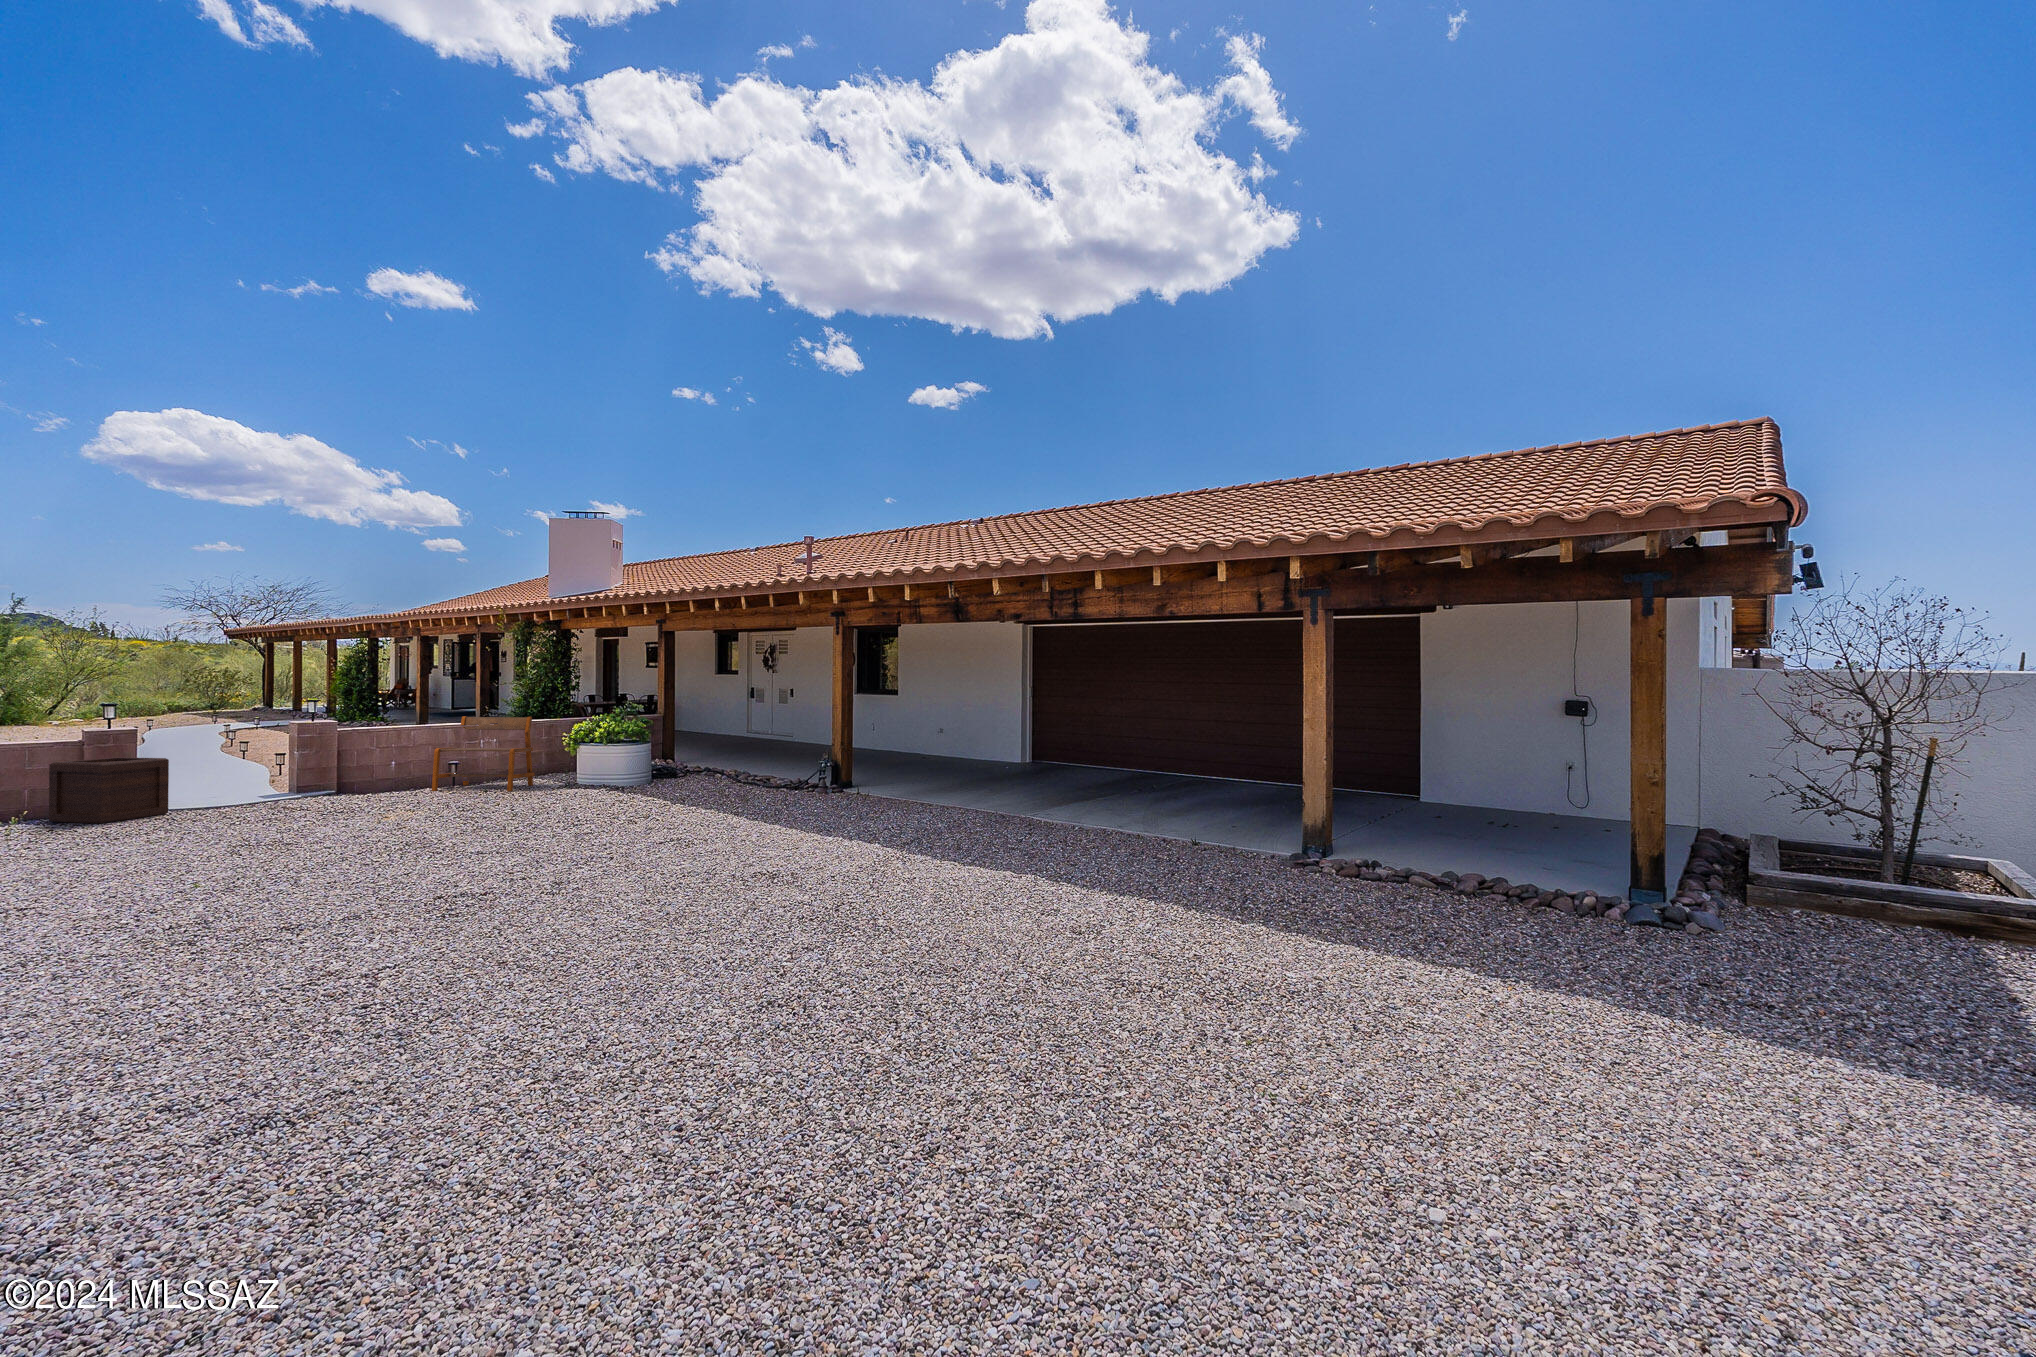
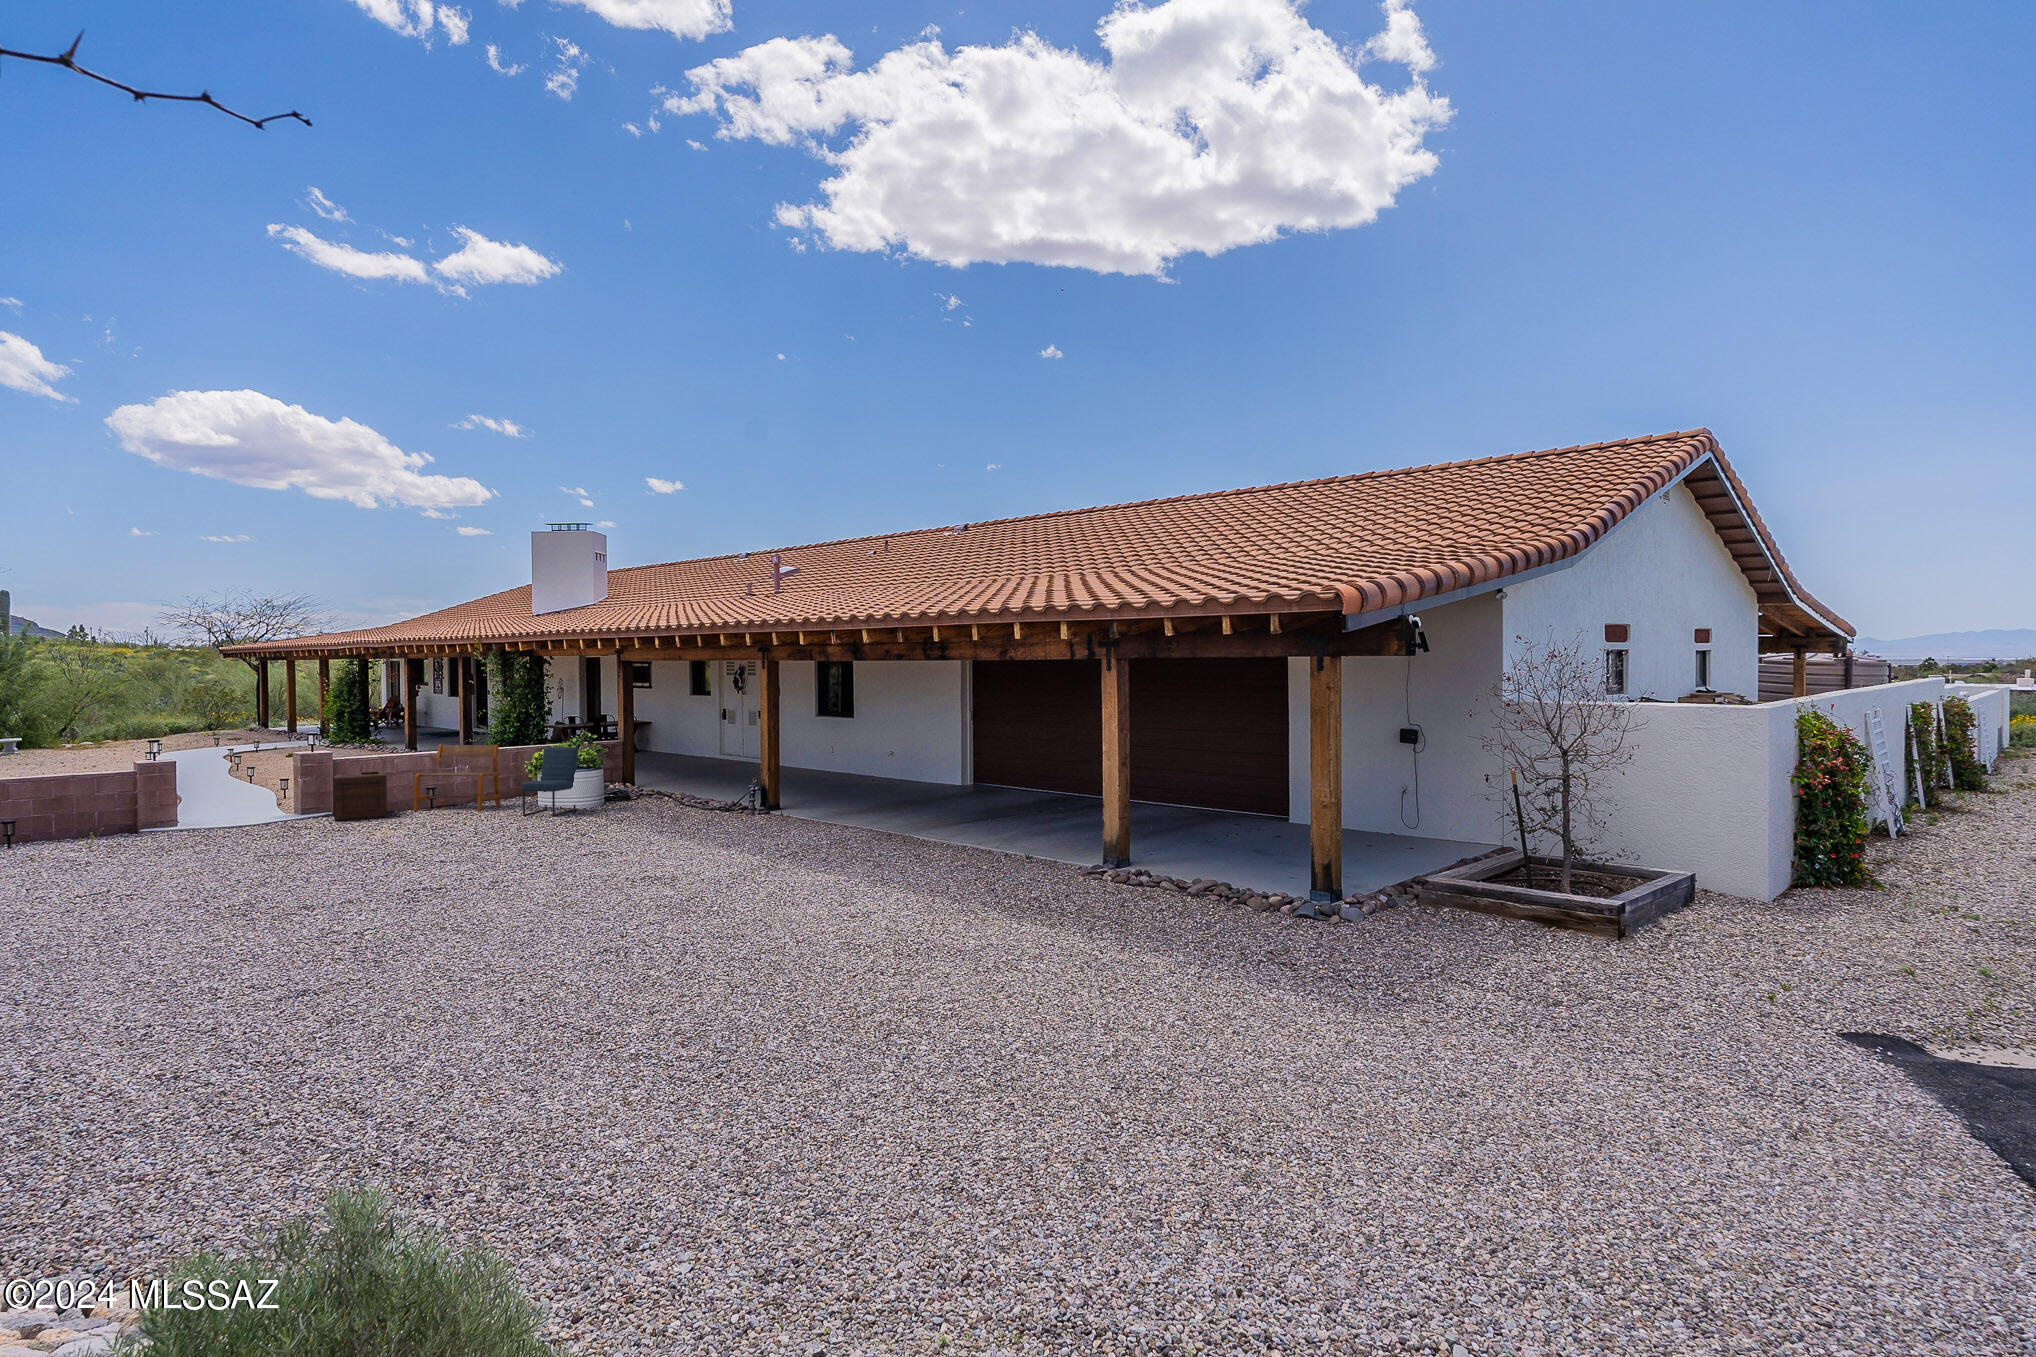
chair: none [561,719,626,797] -> present [521,747,578,816]
wooden crate: present [49,757,169,824] -> present [334,771,387,821]

